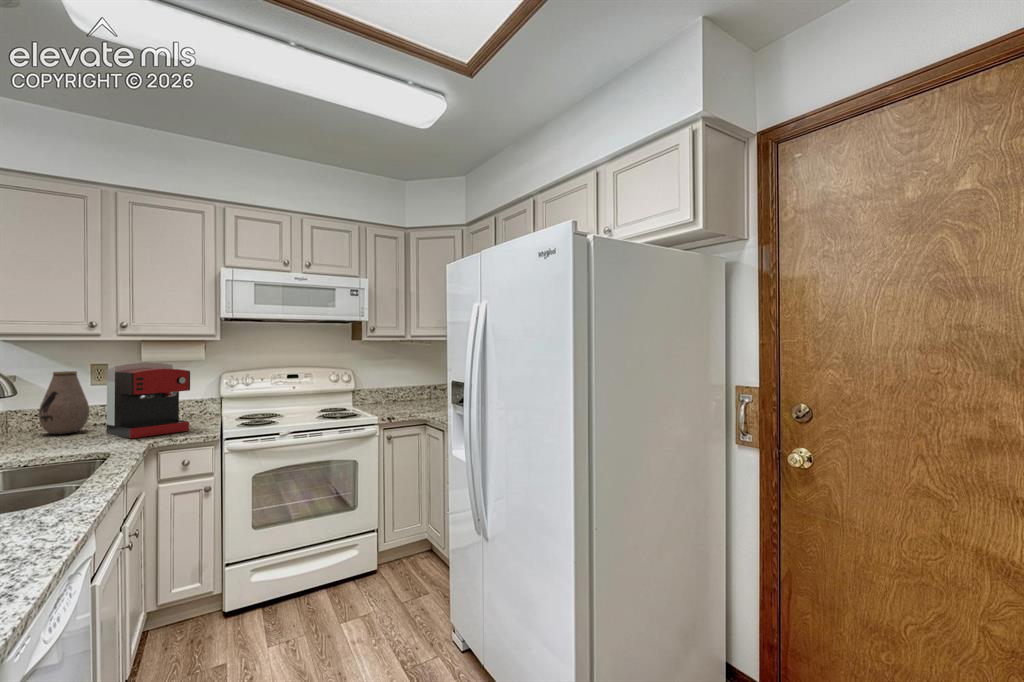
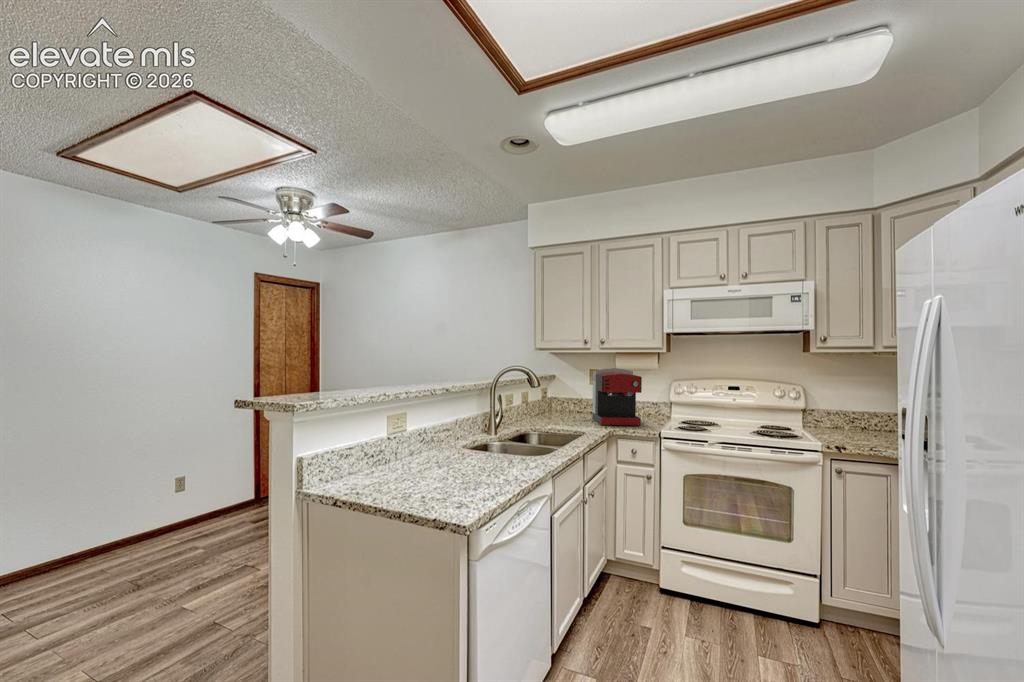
vase: present [39,371,89,435] -> none [560,372,585,415]

